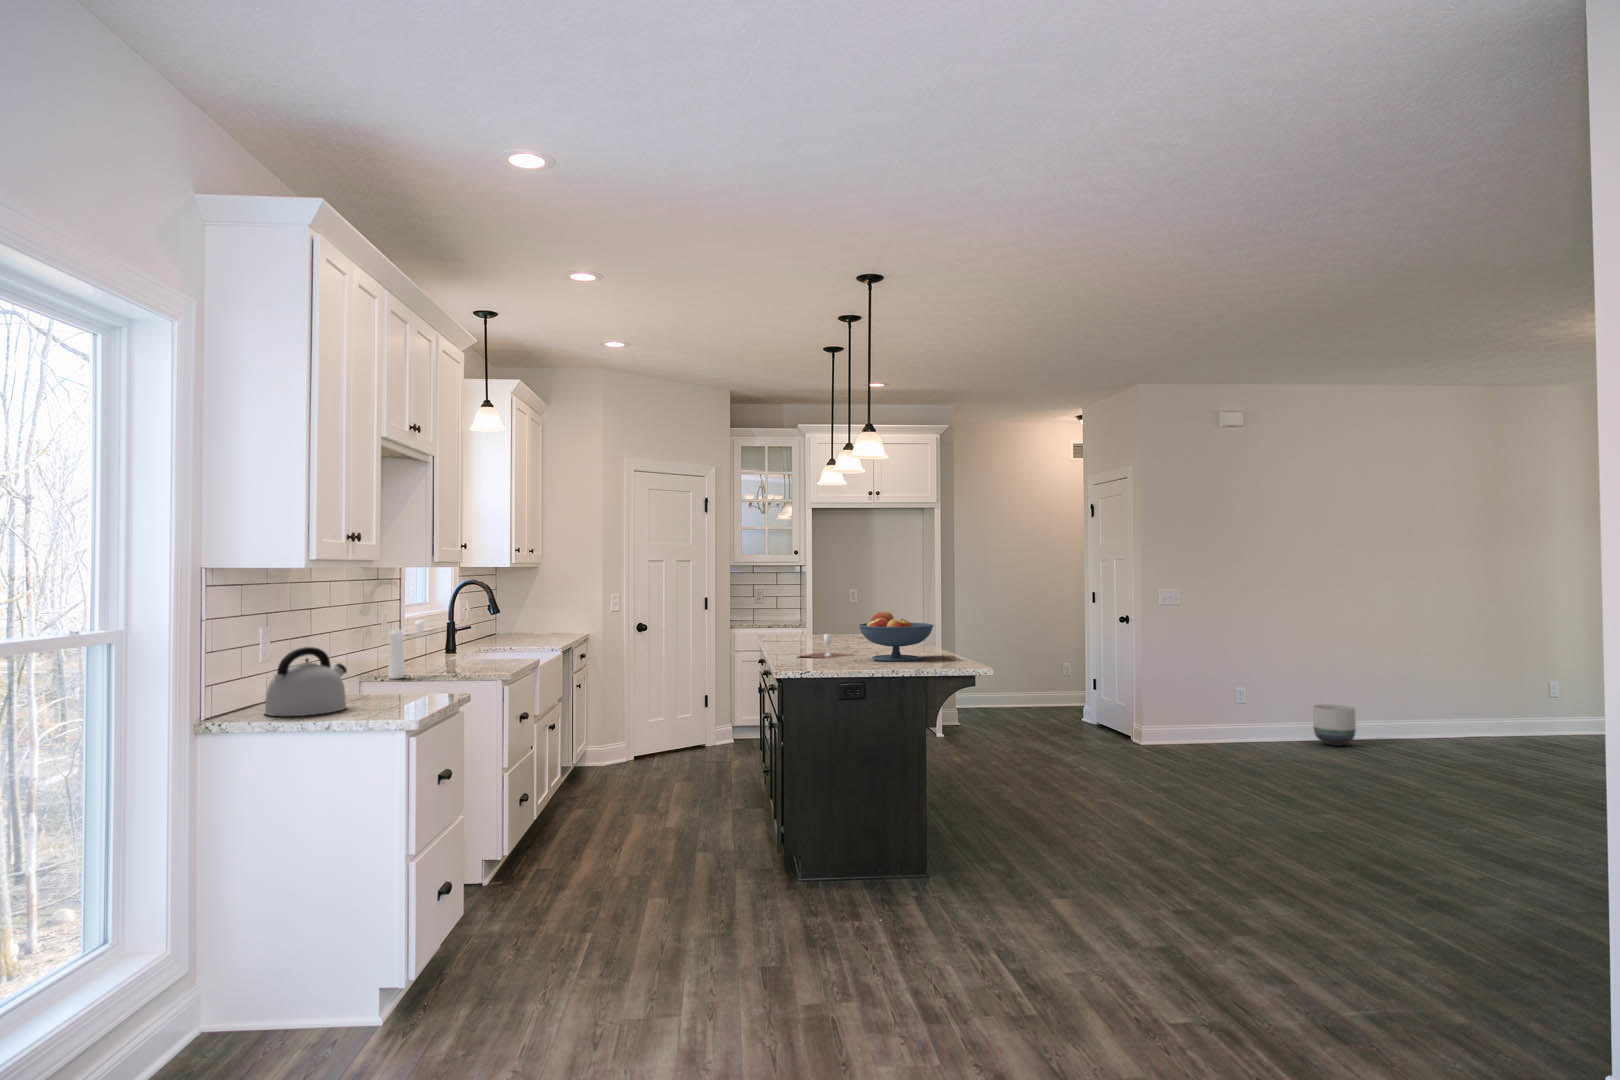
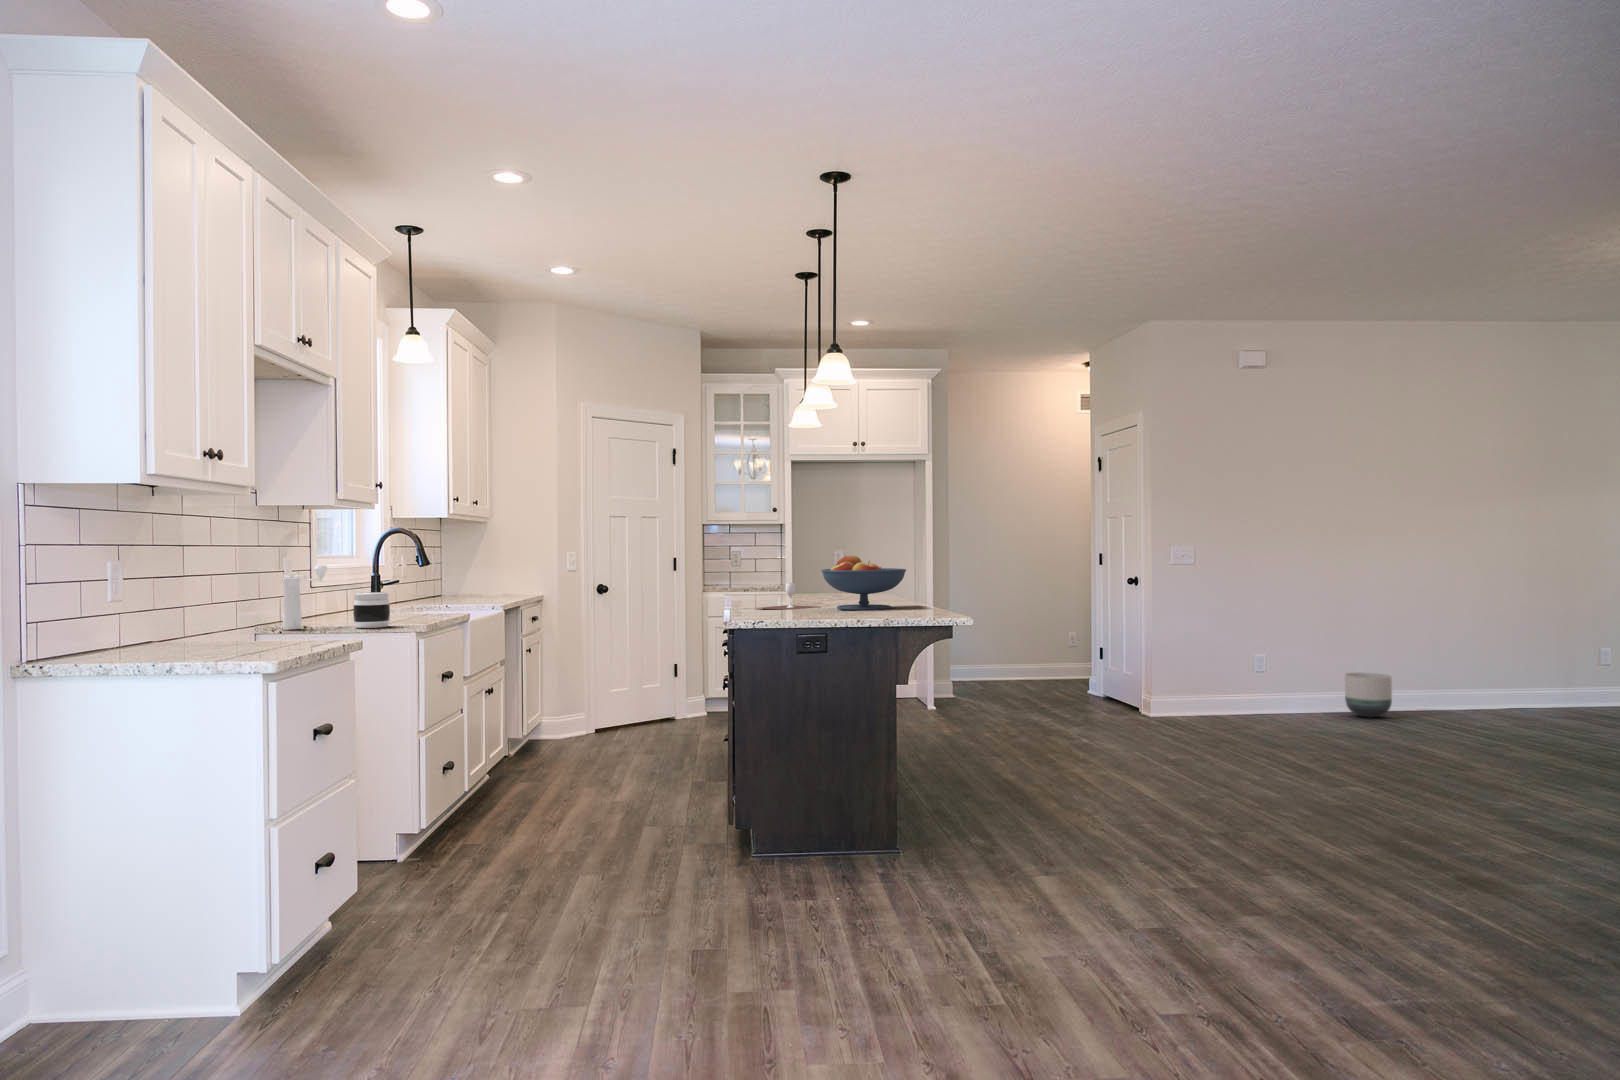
jar: none [450,645,481,677] -> present [353,592,390,628]
kettle: present [264,647,347,716] -> none [107,582,211,660]

